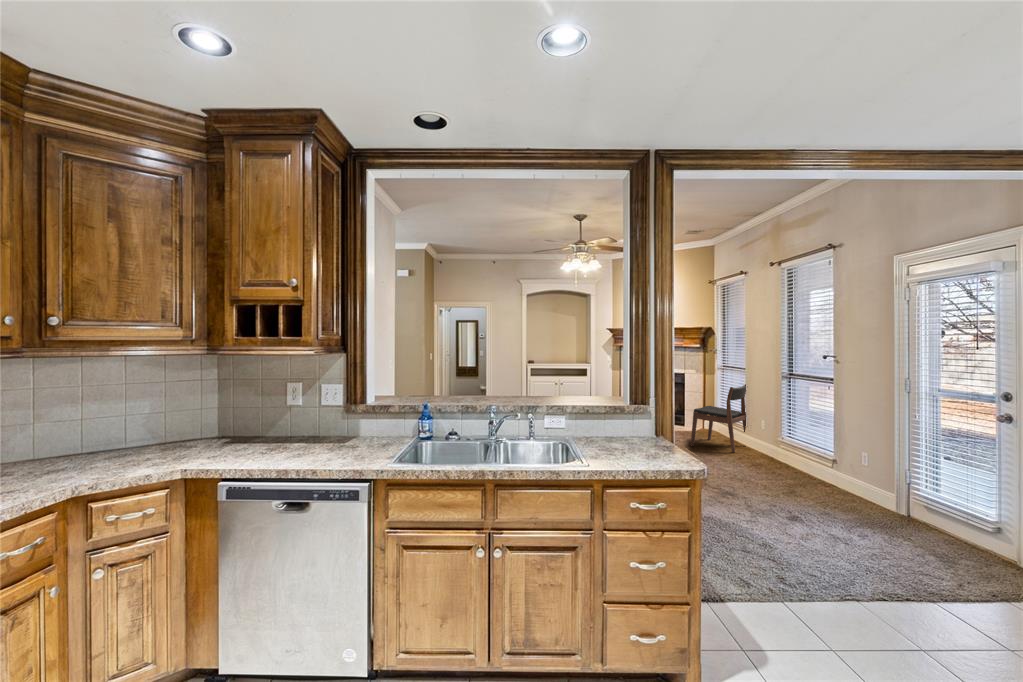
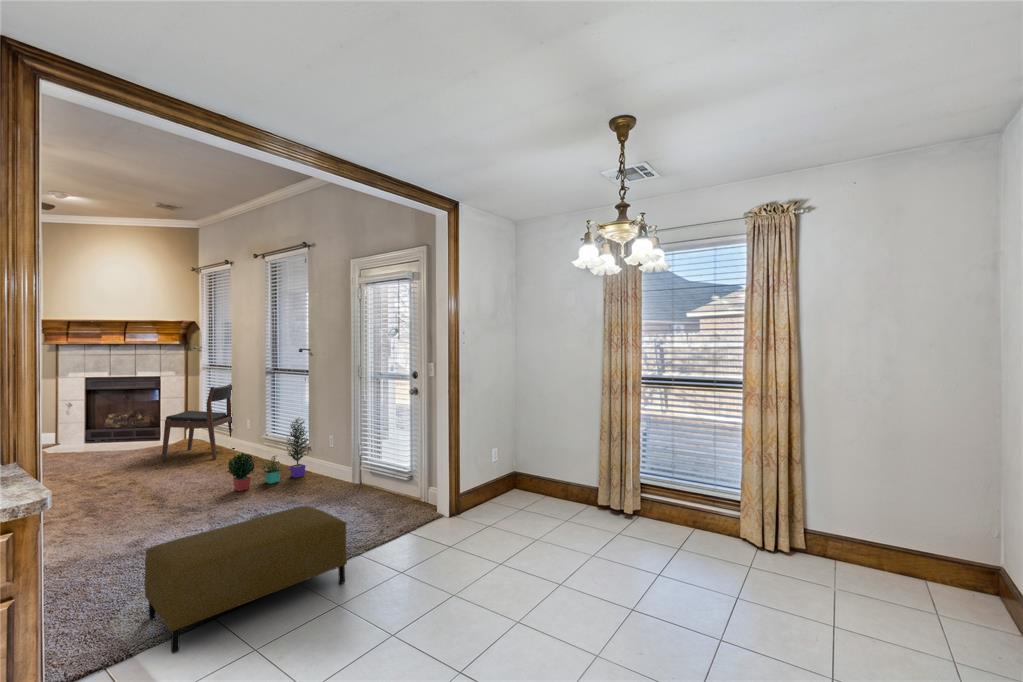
potted plant: none [755,427,838,489] -> present [228,417,309,491]
ottoman: none [724,524,926,628] -> present [144,506,347,653]

